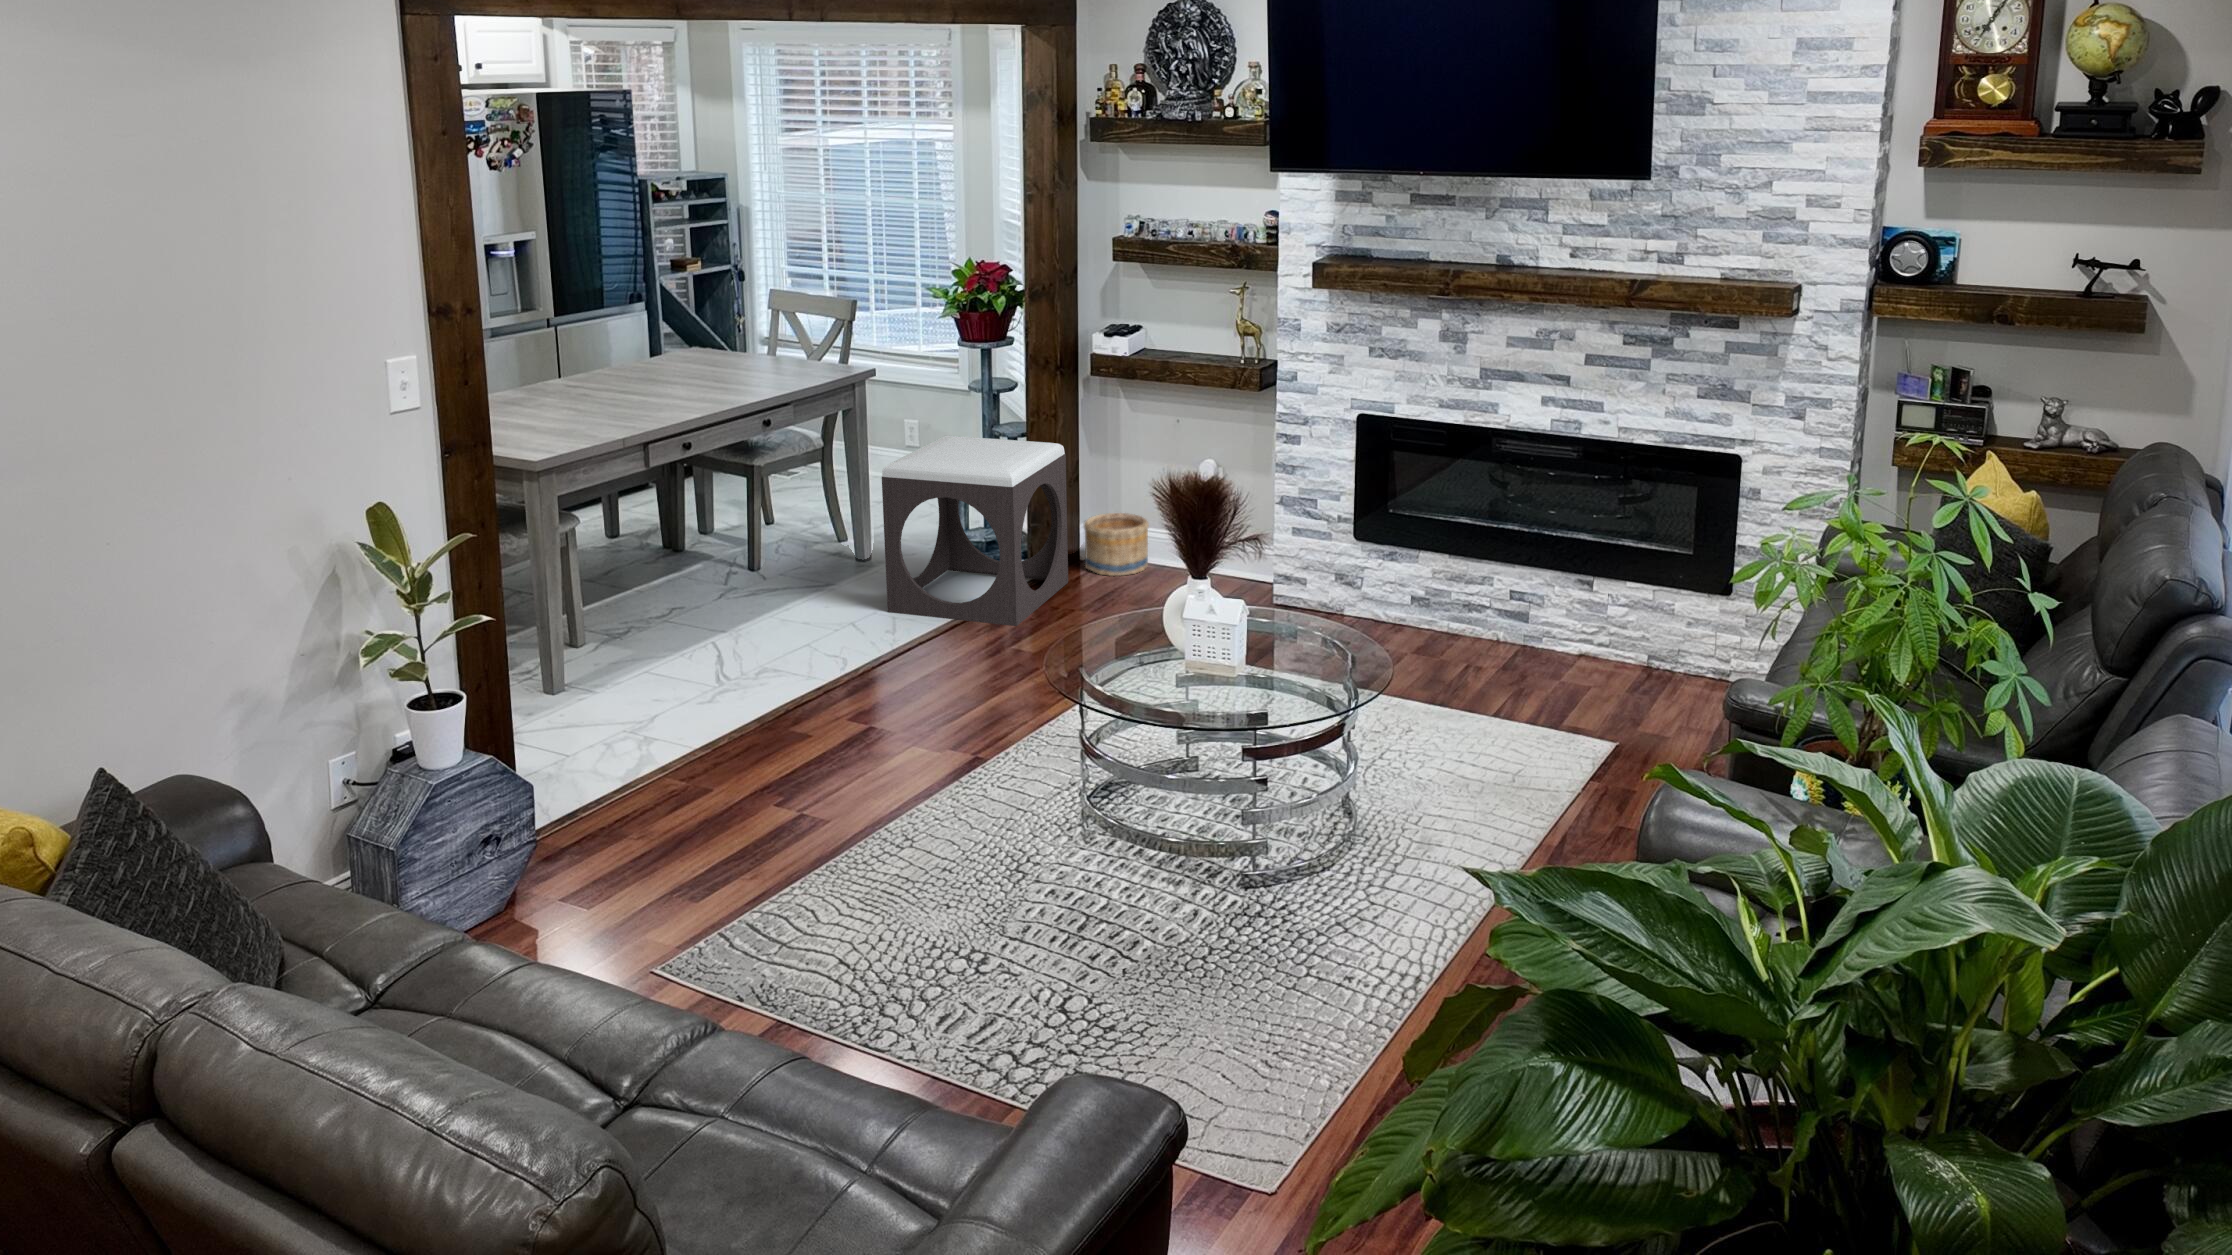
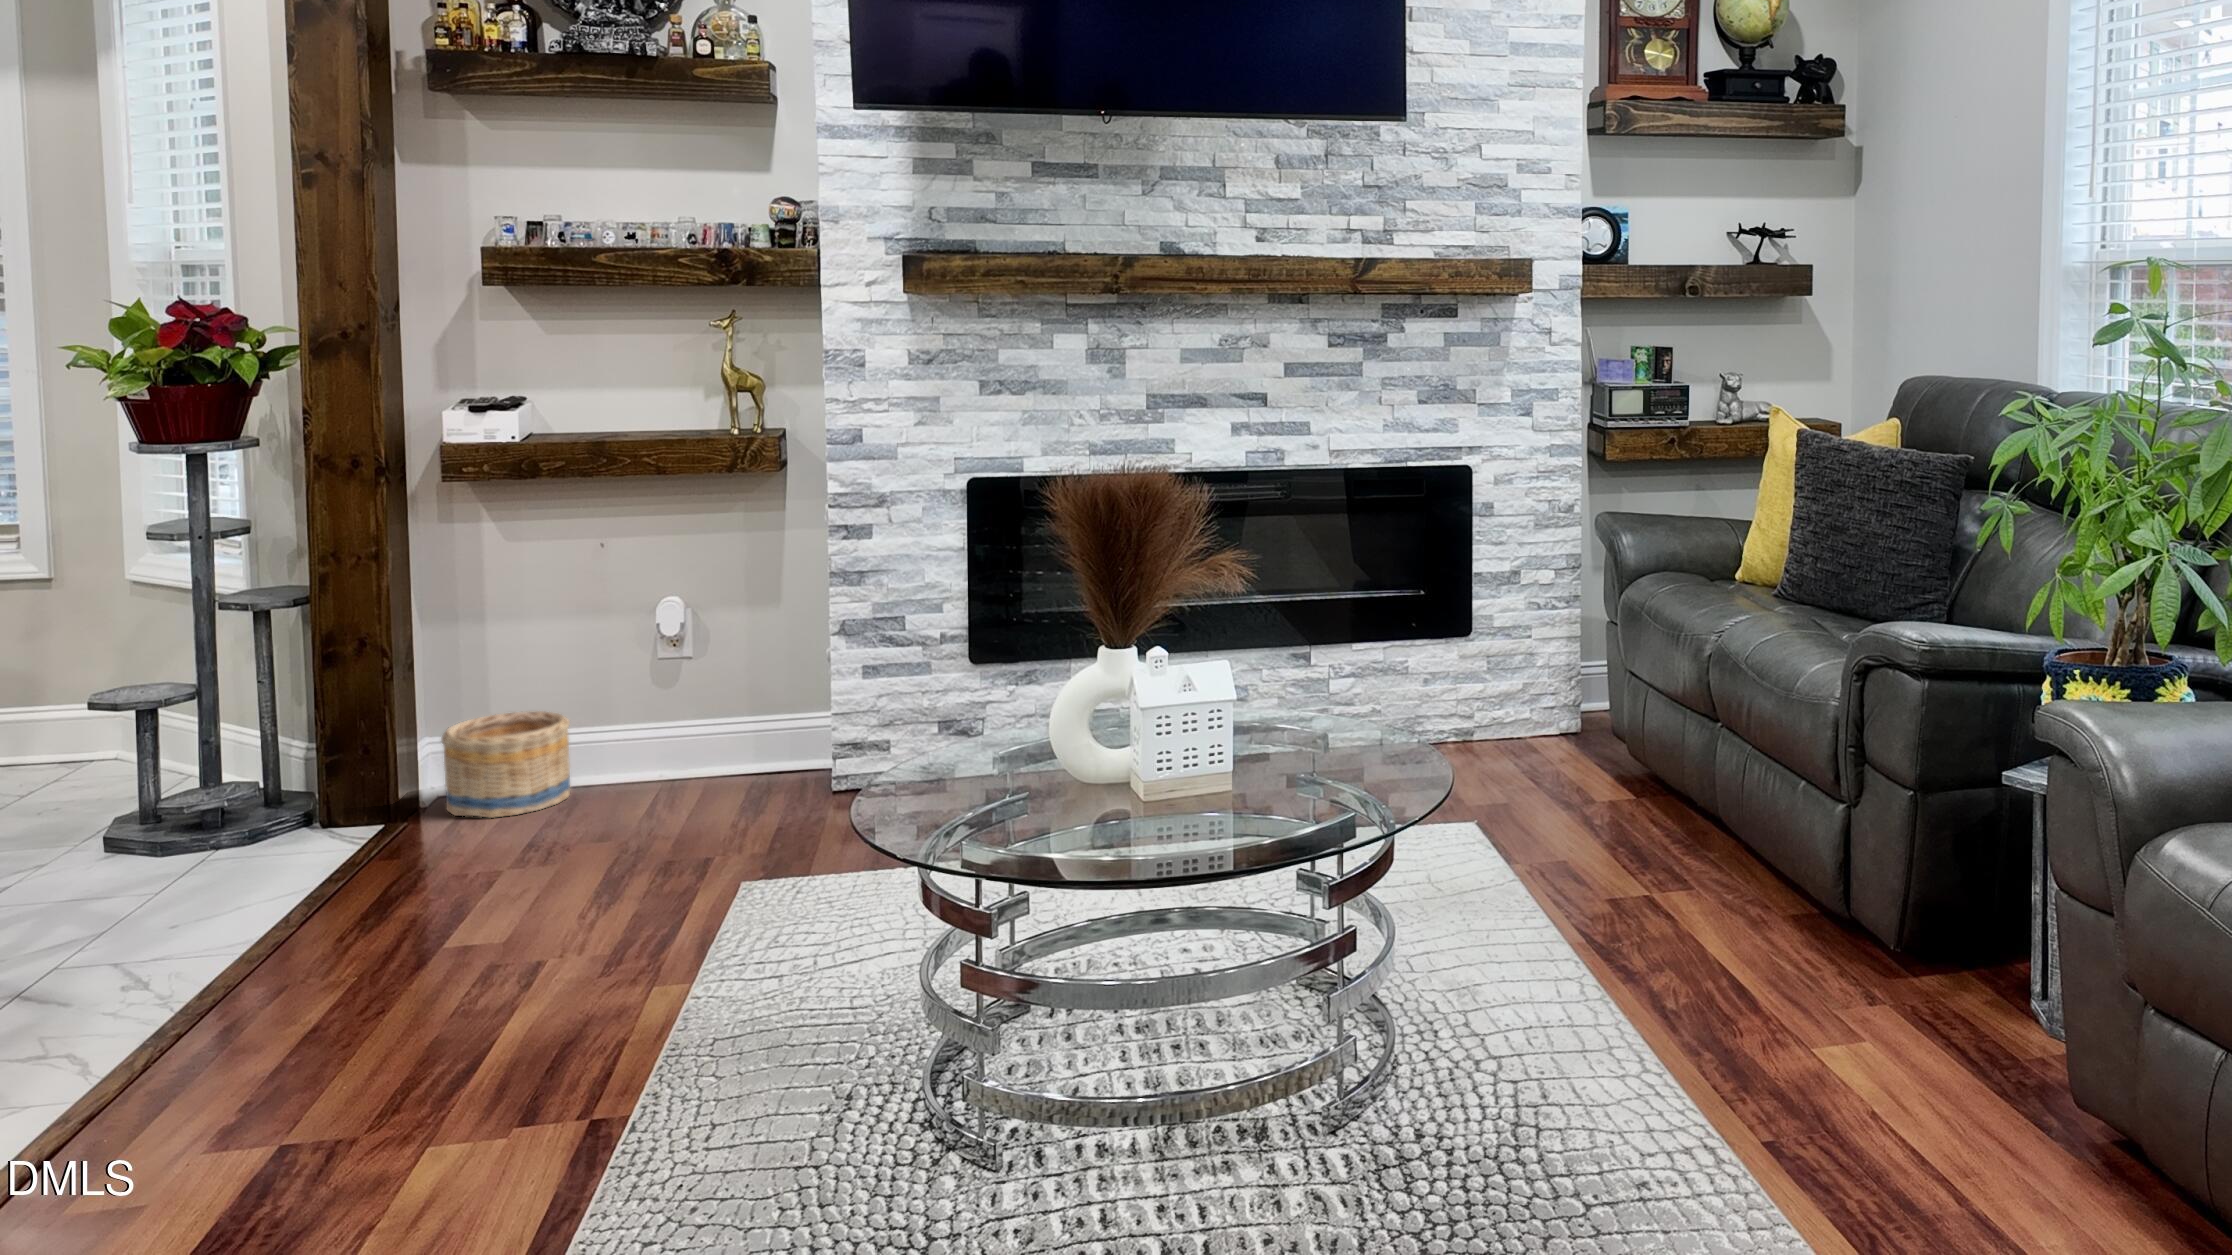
footstool: present [882,436,1068,626] -> none [58,592,445,968]

